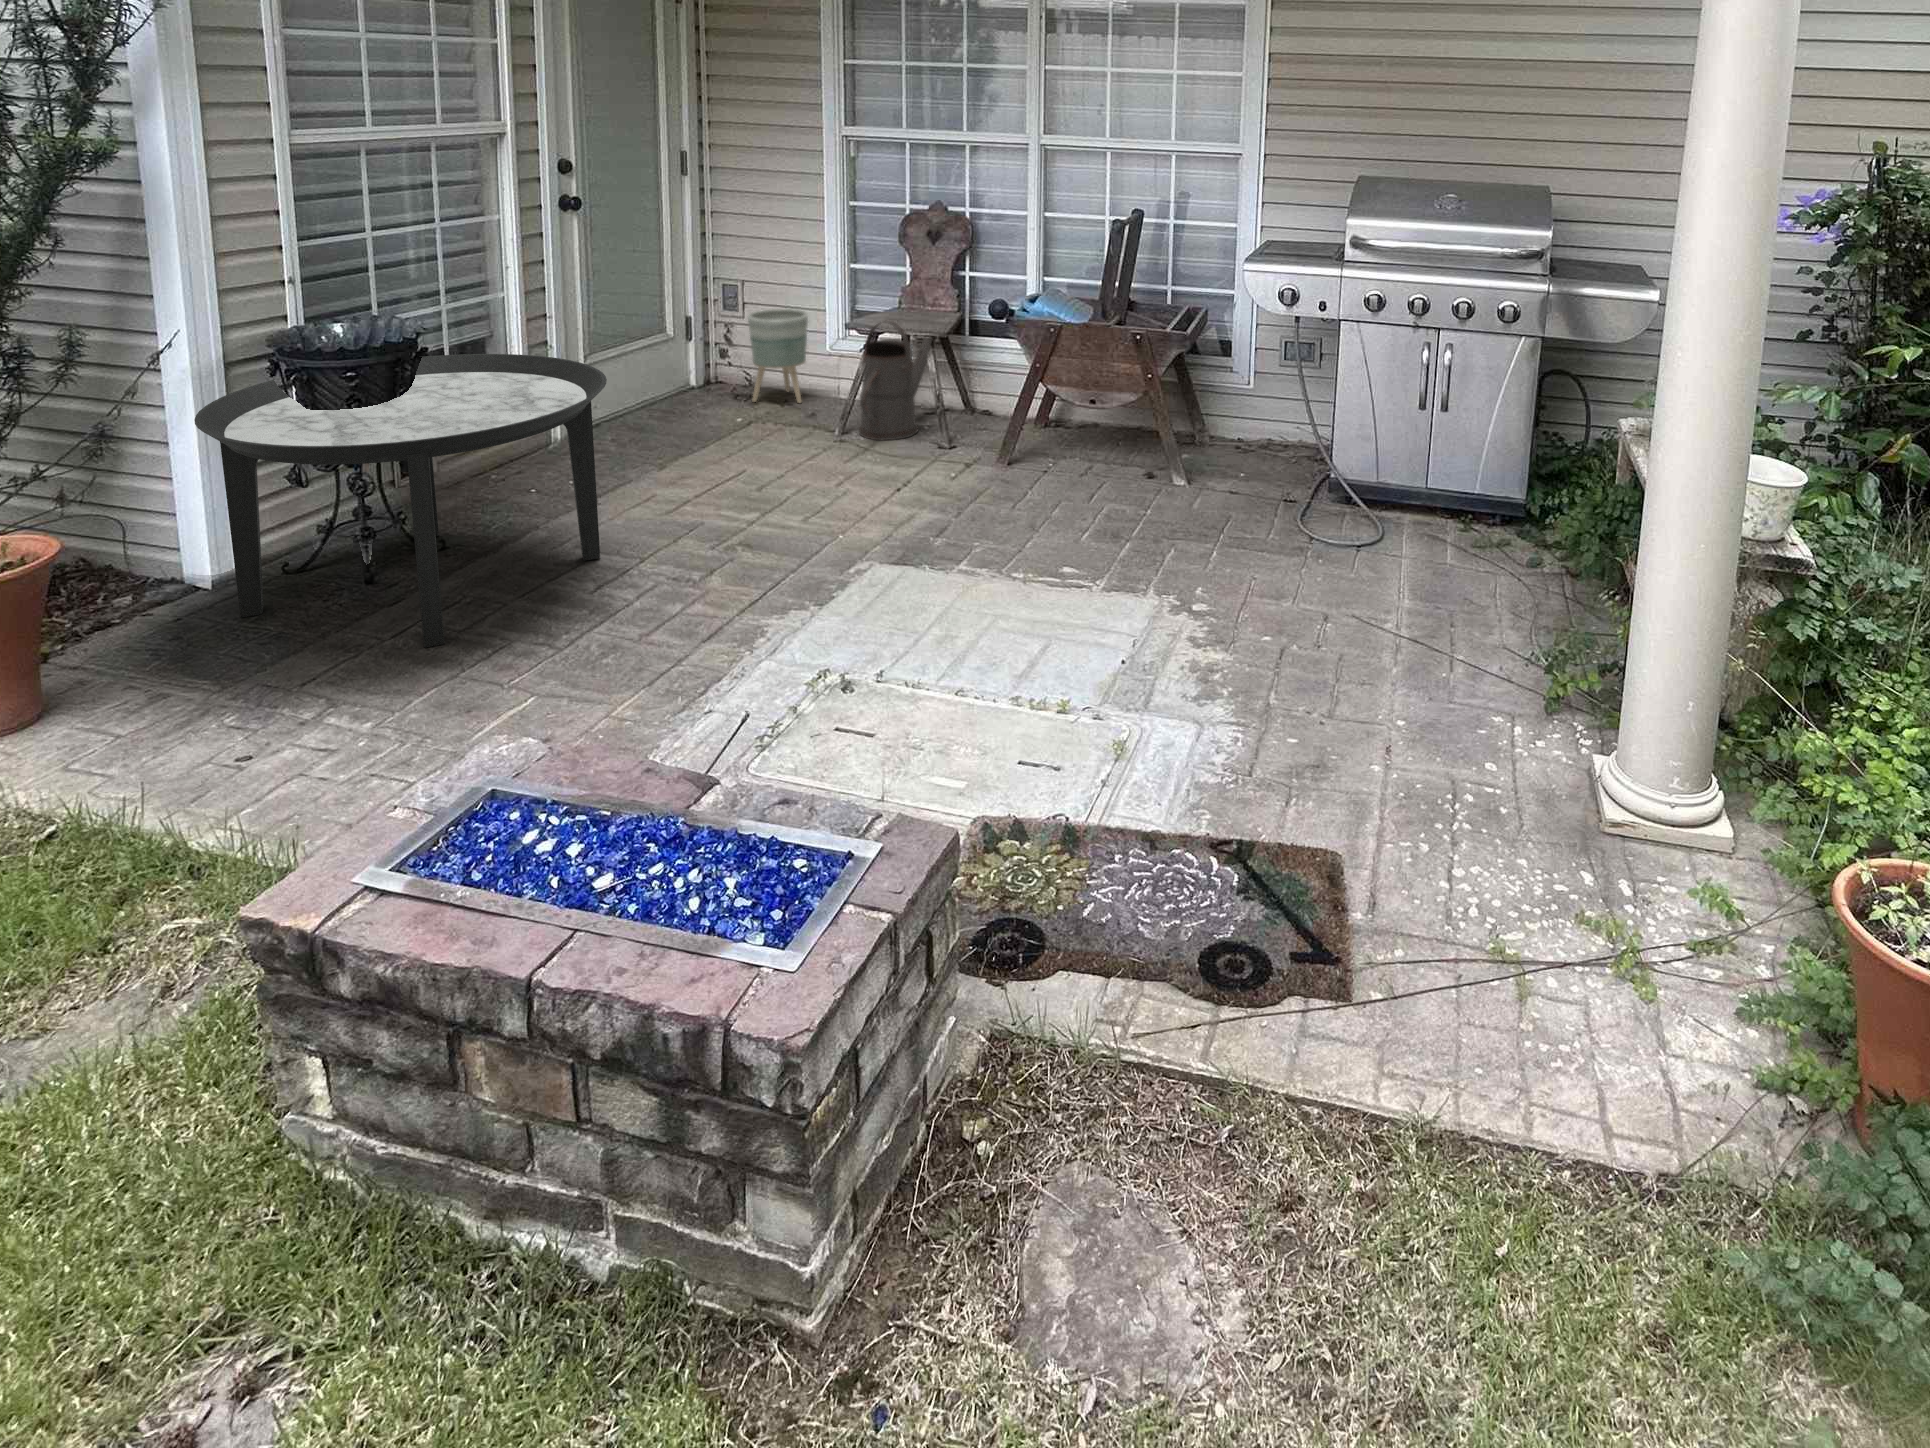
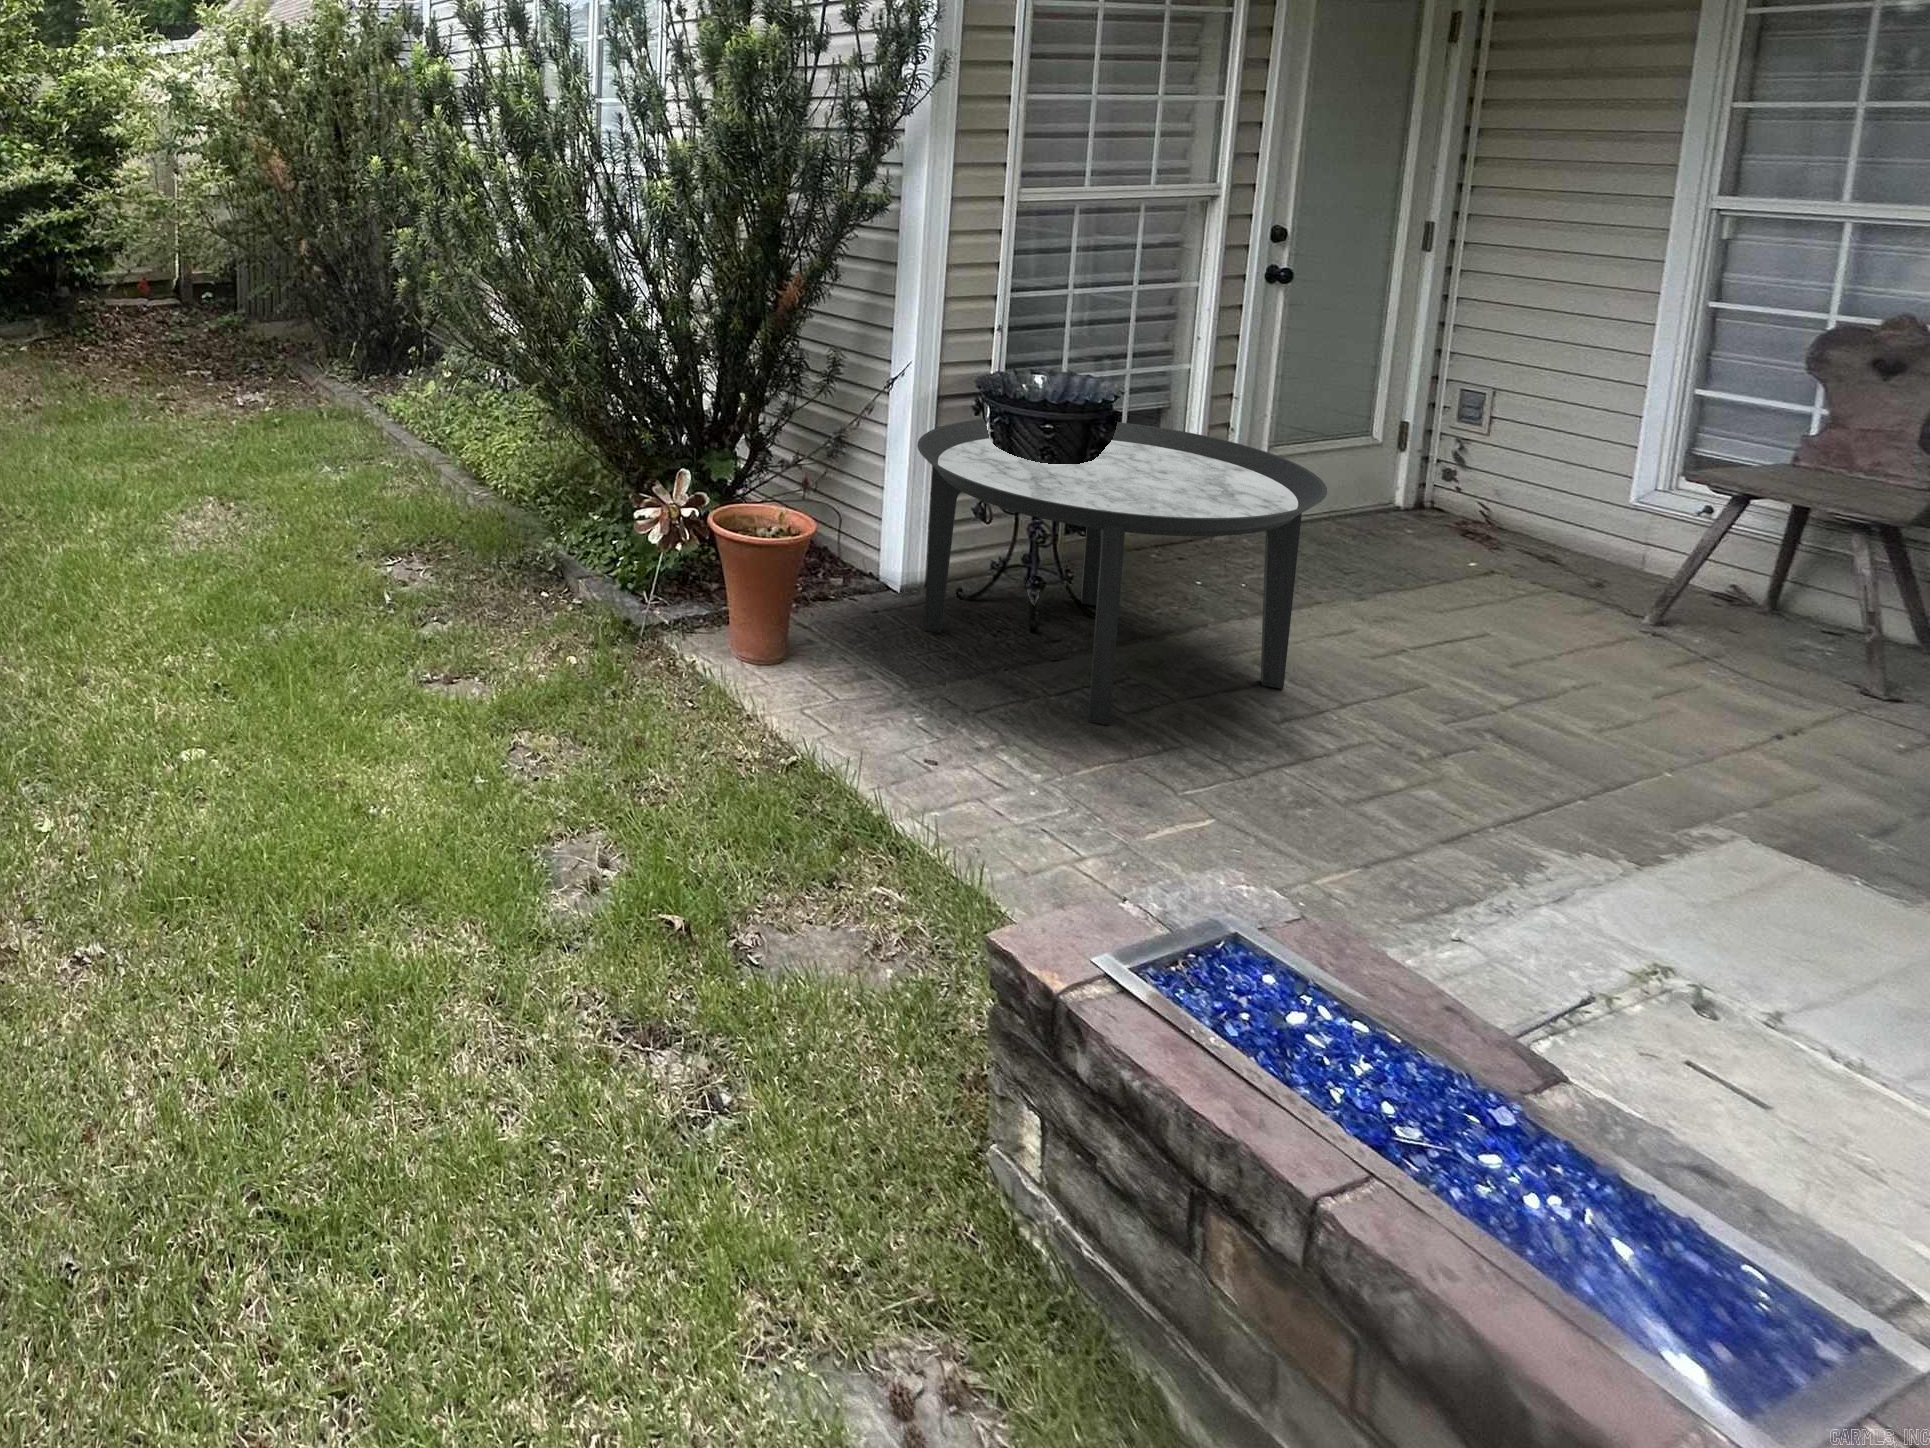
planter: present [748,309,808,403] -> none [1490,430,1604,564]
watering can: present [859,321,933,440] -> none [1683,482,1869,662]

